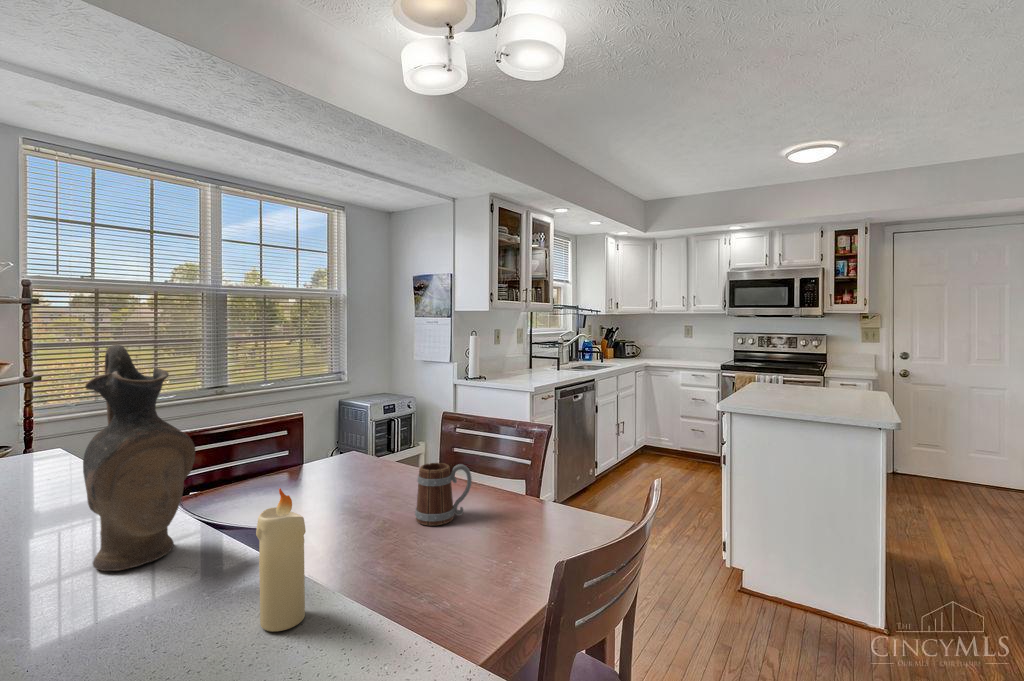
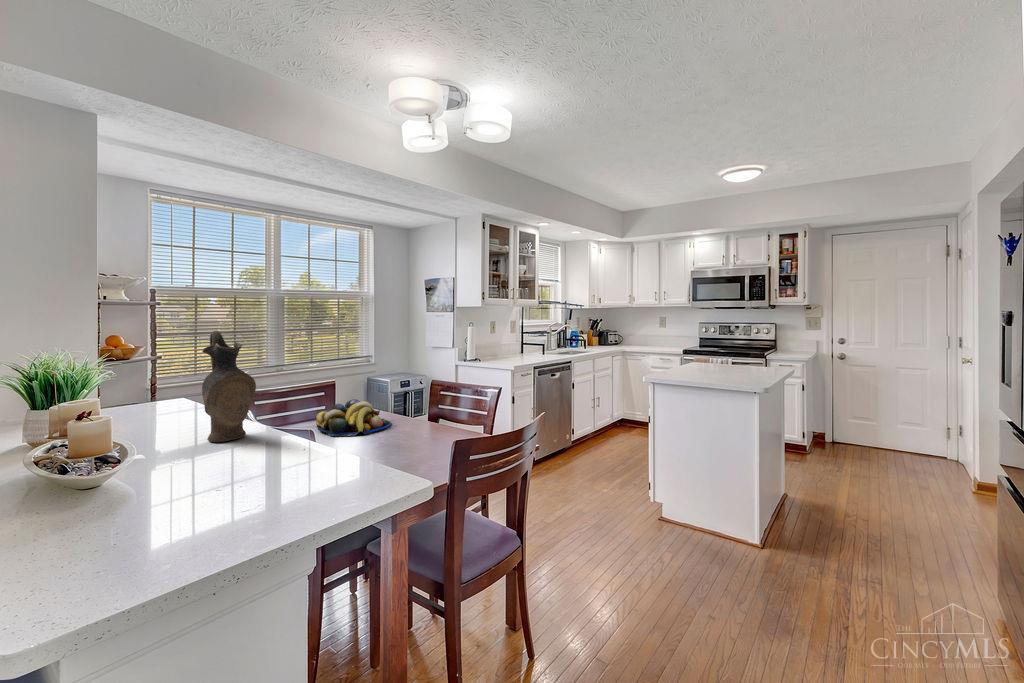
fruit bowl: none [283,441,393,500] -> present [316,399,391,436]
mug: present [415,463,472,525] -> none [397,410,435,449]
candle: present [256,488,306,631] -> none [282,395,305,458]

